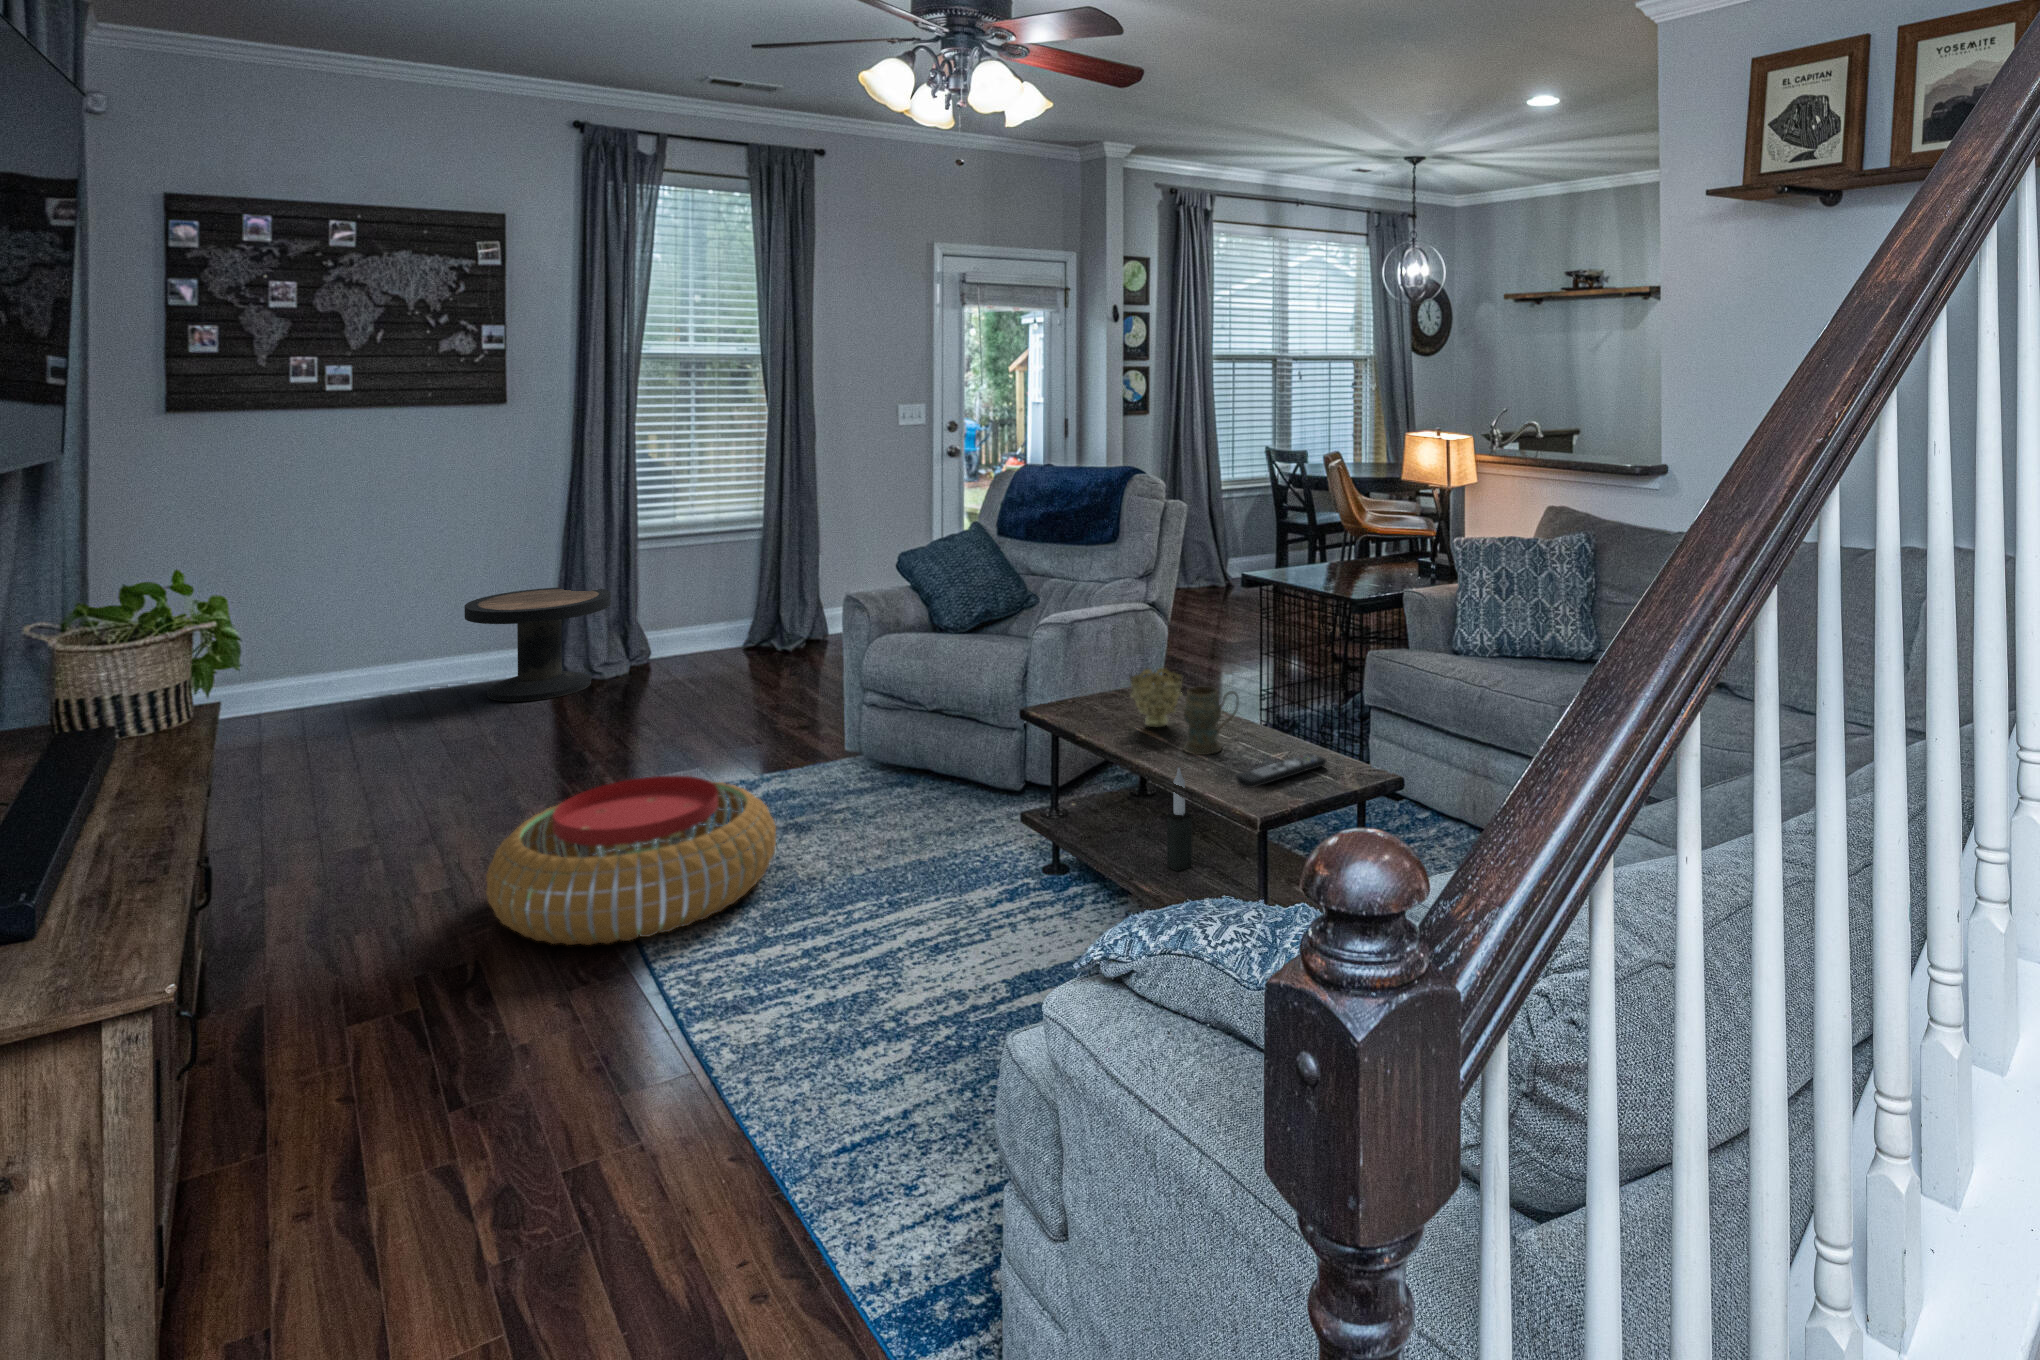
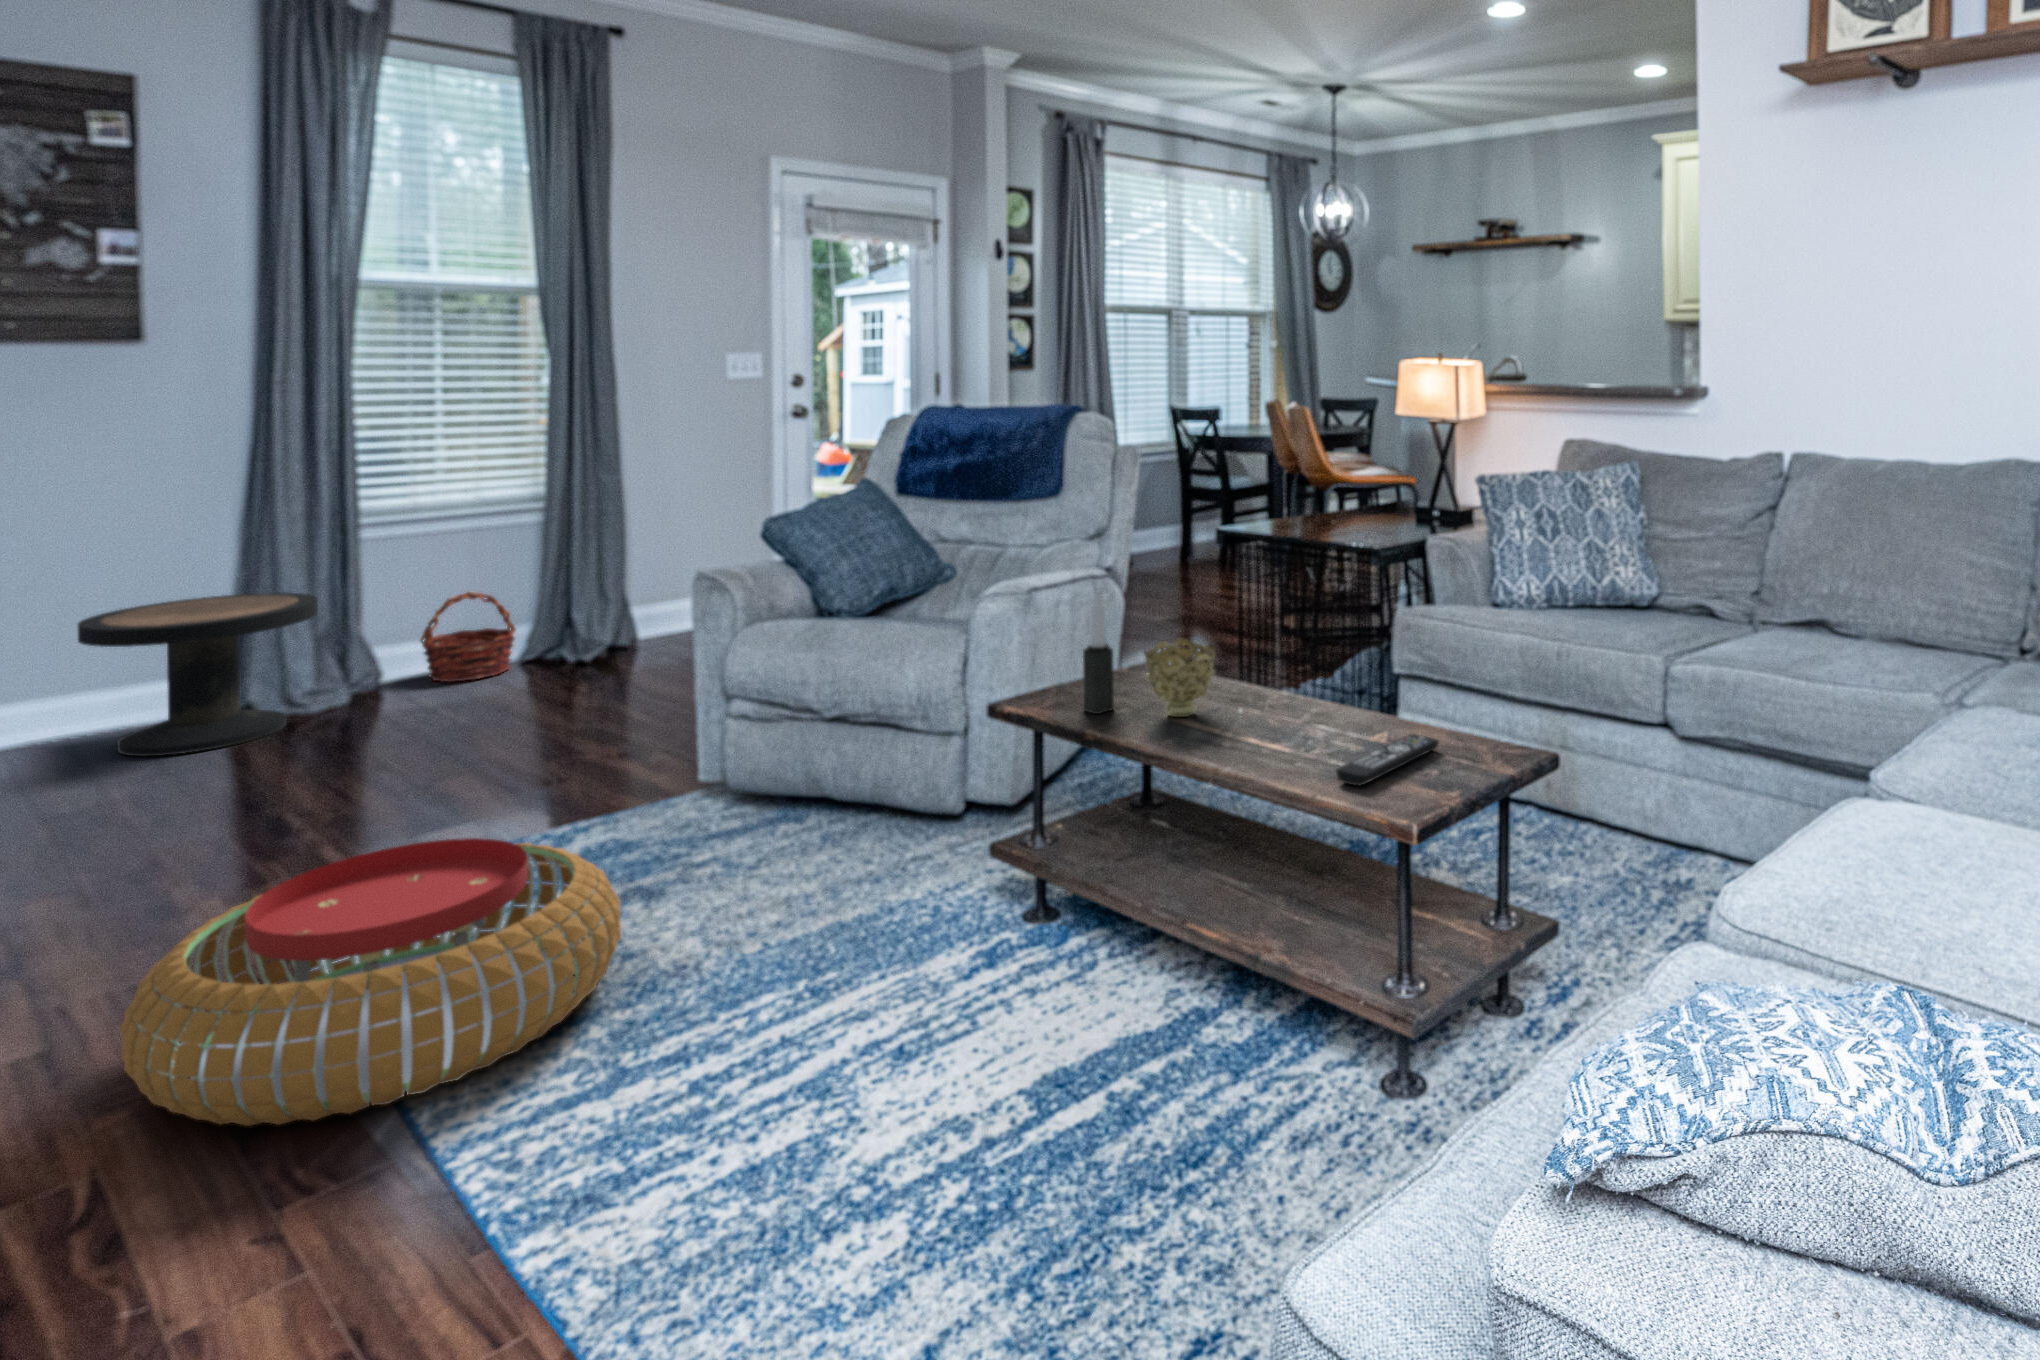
basket: none [678,590,744,658] -> present [420,592,516,682]
mug: present [1183,686,1239,755] -> none [1234,657,1309,748]
candle: present [1167,767,1192,871] -> present [1083,591,1114,714]

